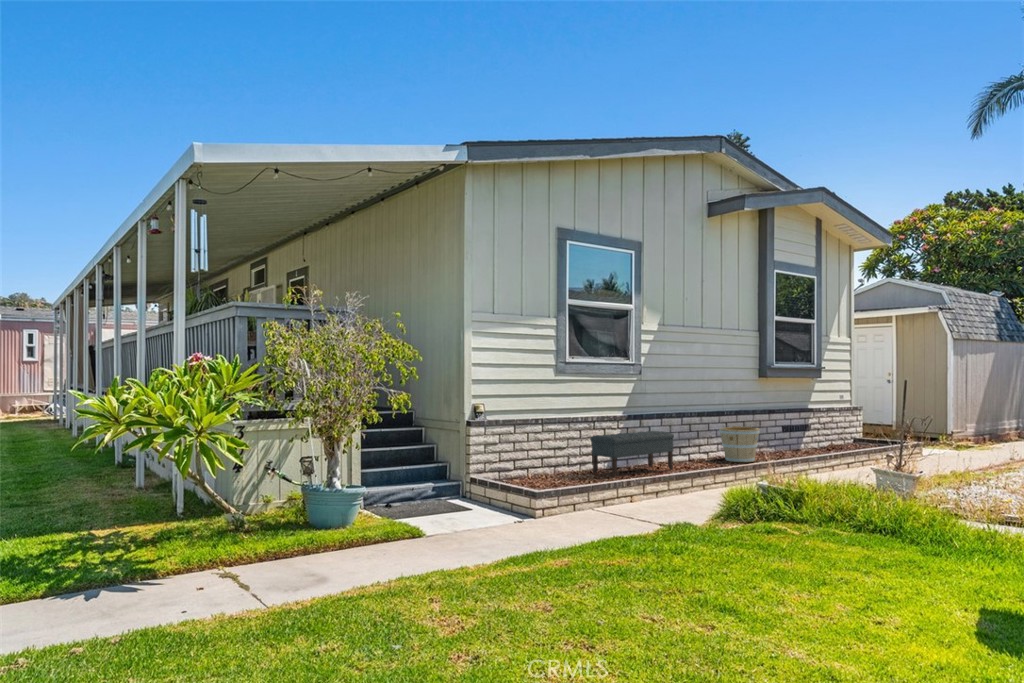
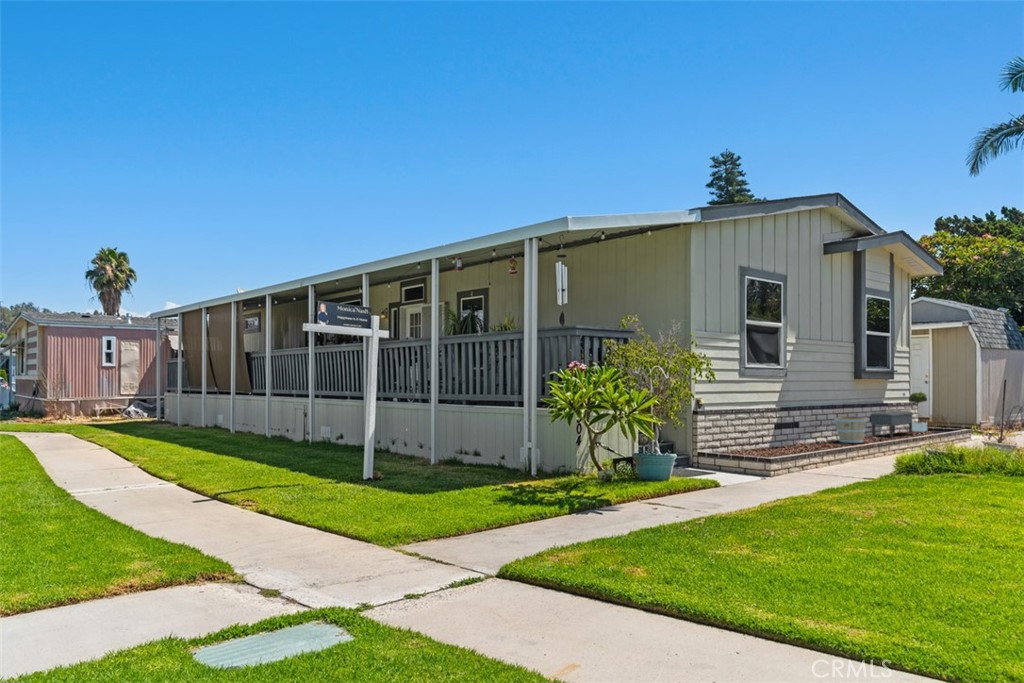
potted tree: none [846,394,870,445] -> present [909,392,927,432]
bench: present [590,431,674,477] -> present [870,411,913,437]

